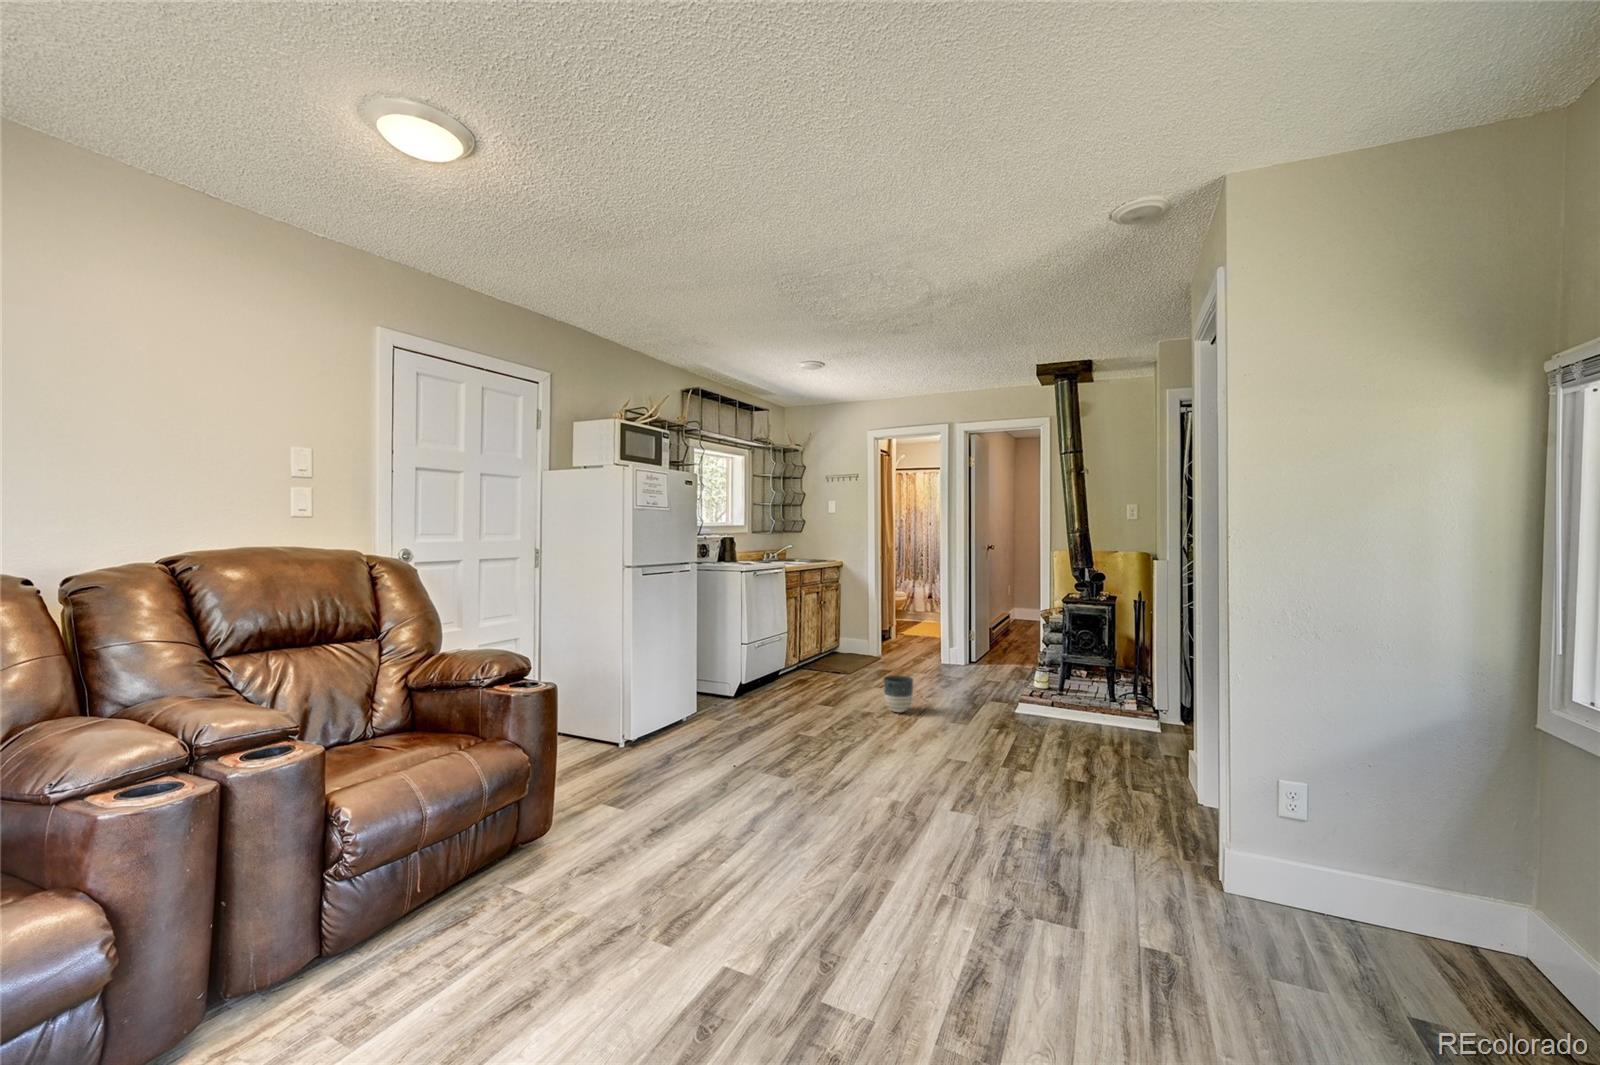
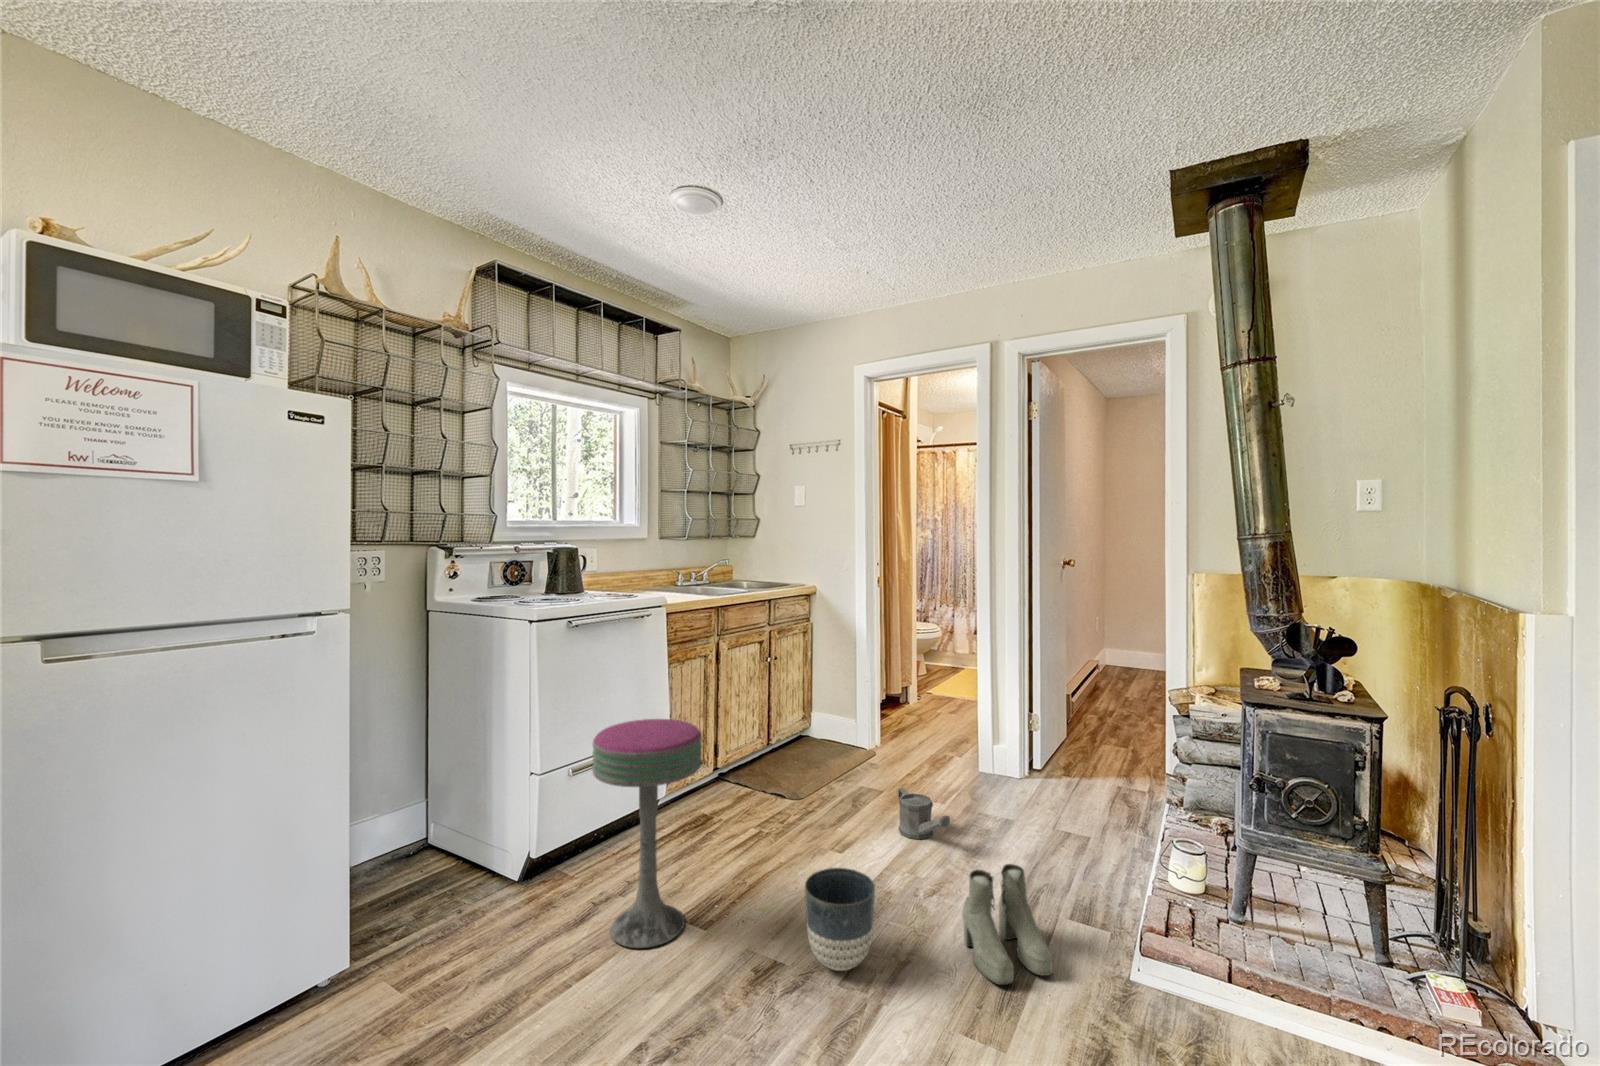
bar stool: none [785,616,833,711] -> present [592,719,702,948]
watering can: none [905,662,935,683] -> present [898,788,950,839]
boots: none [947,673,985,713] -> present [962,864,1053,985]

